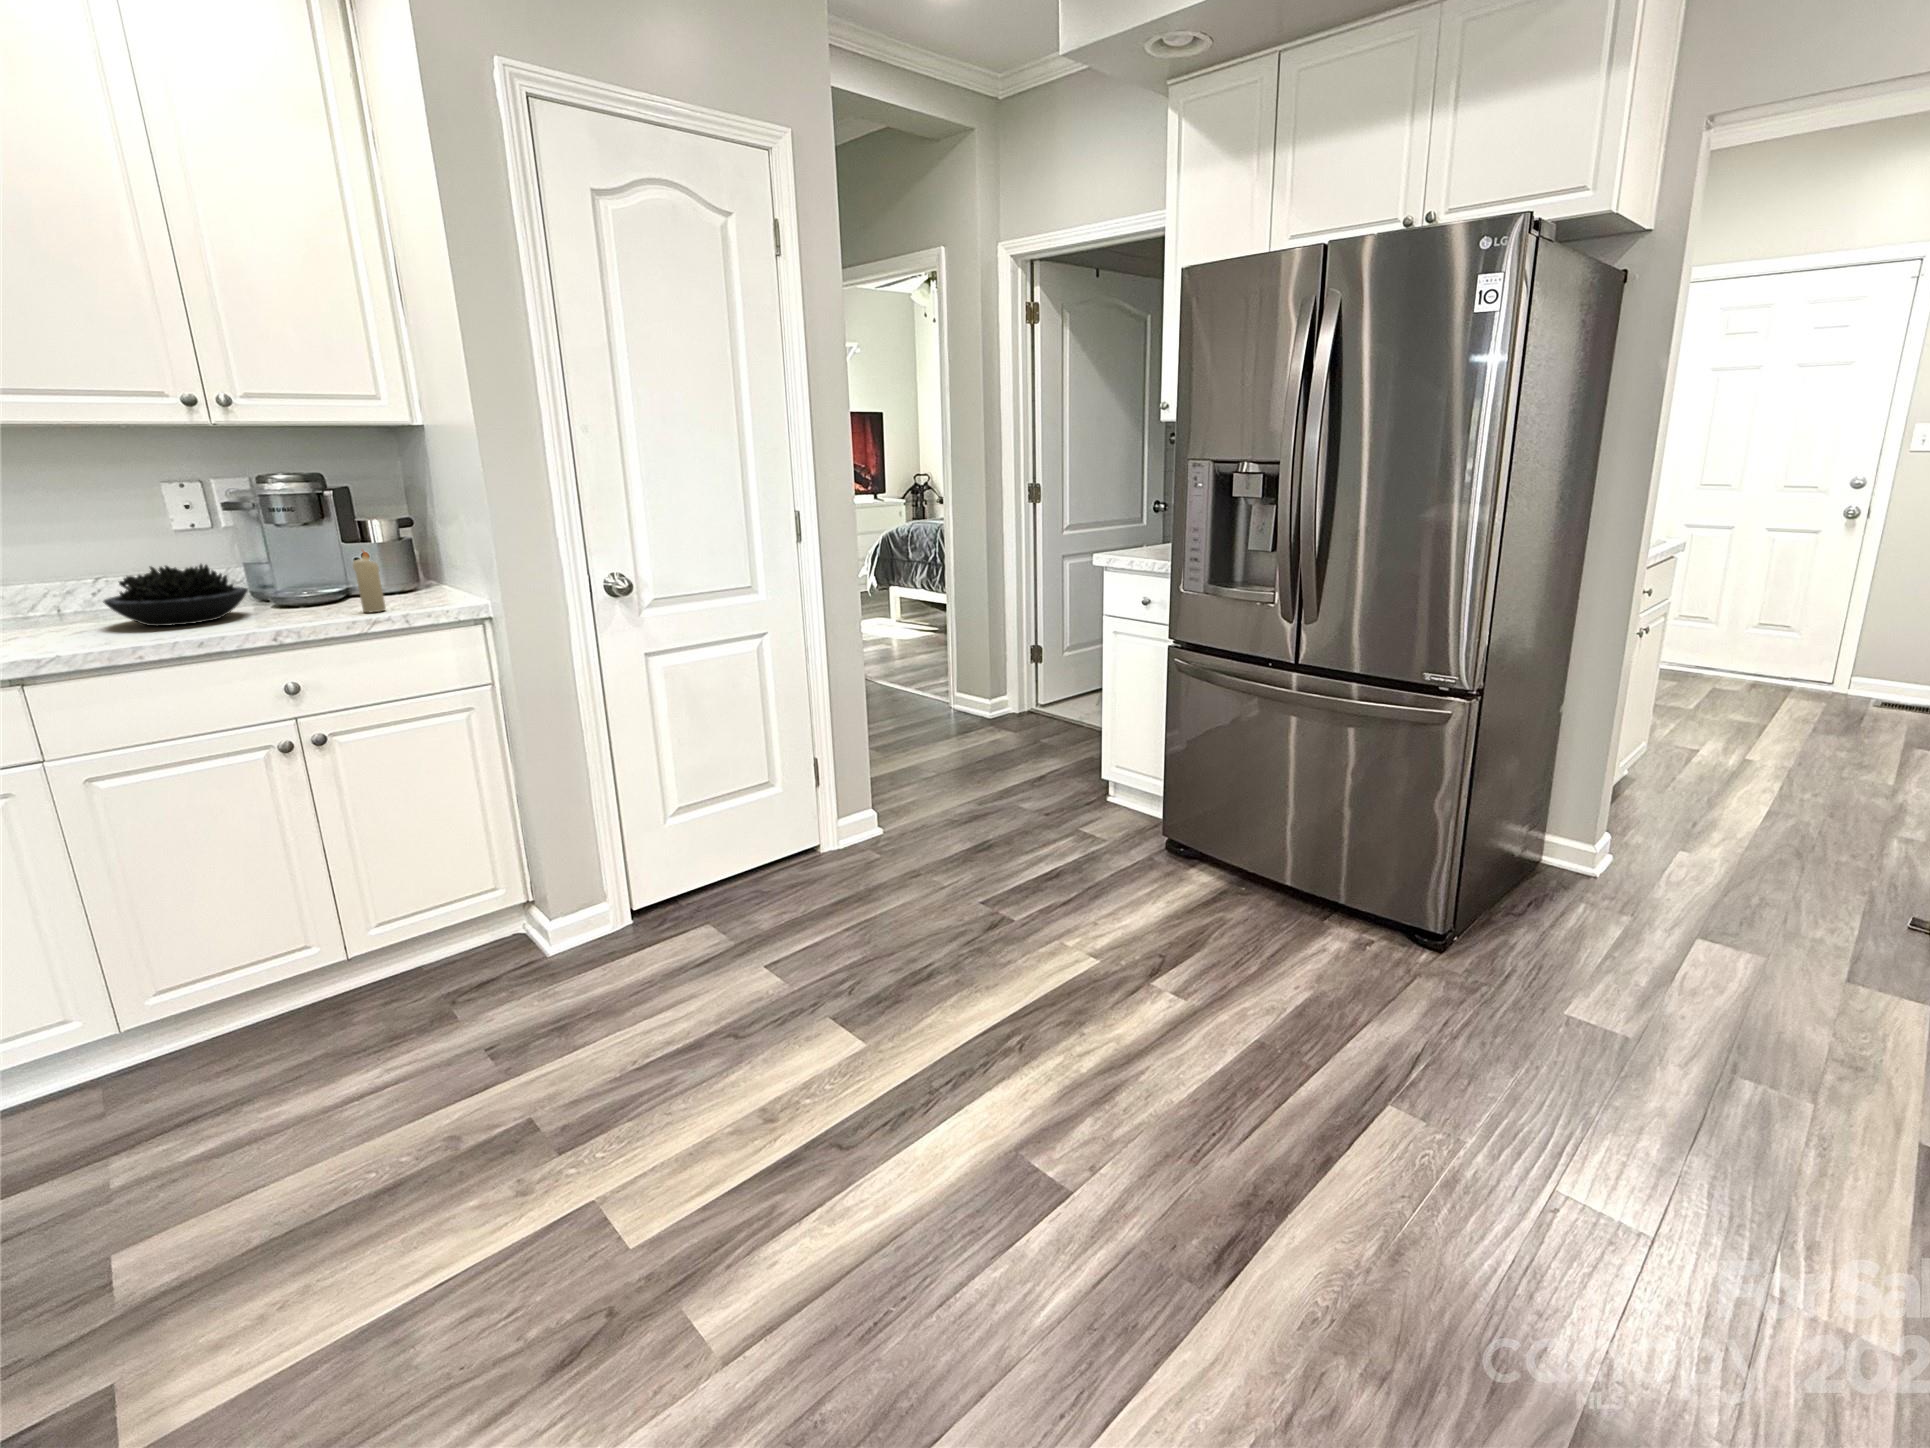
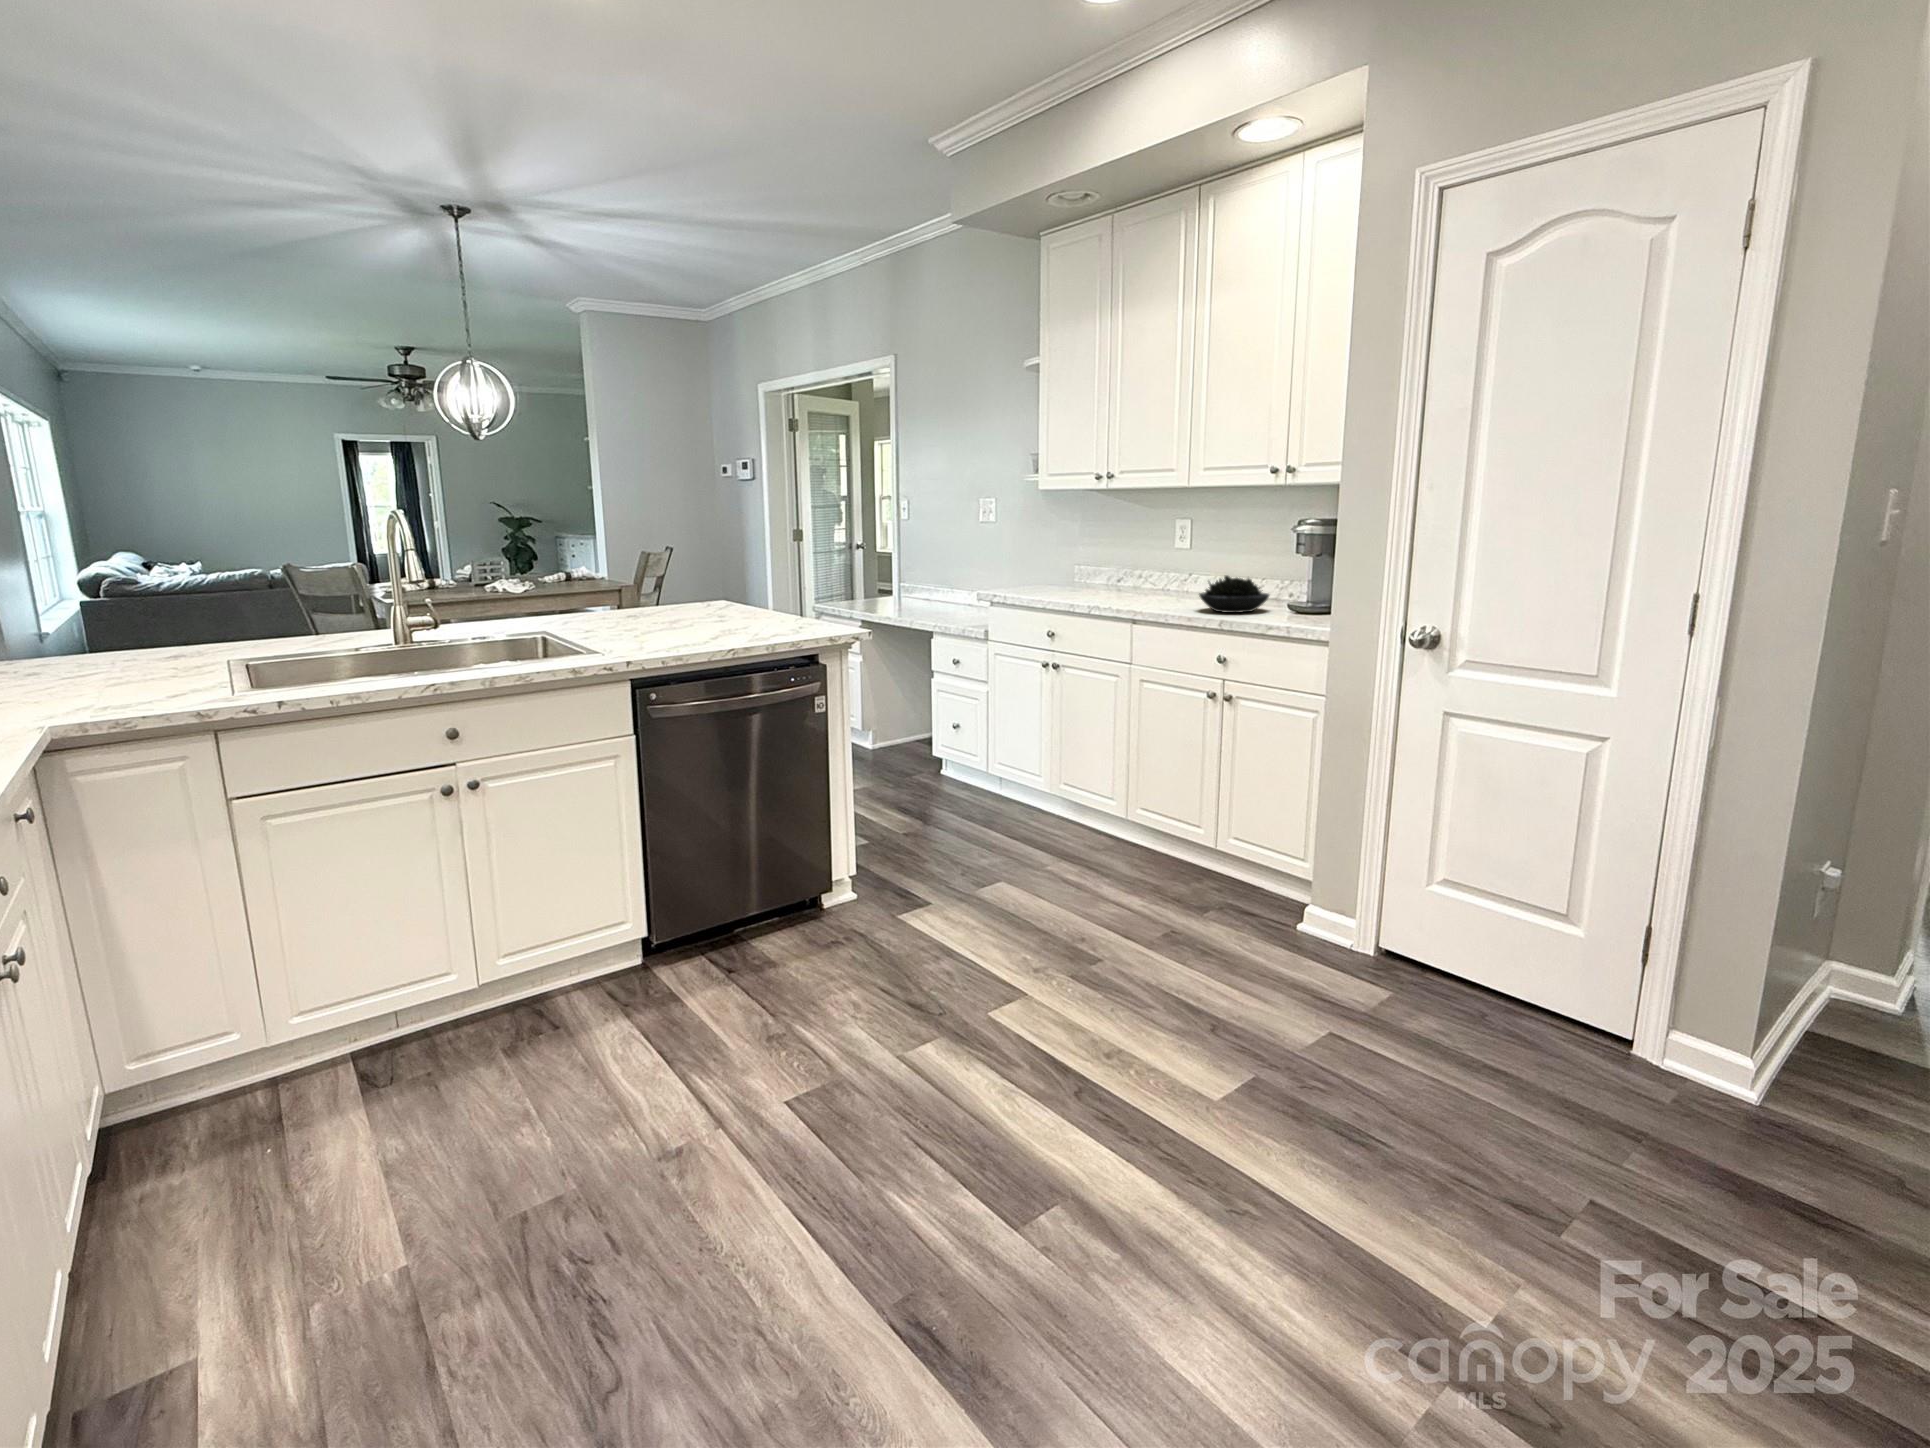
candle: present [353,551,386,613] -> none [1279,577,1296,624]

